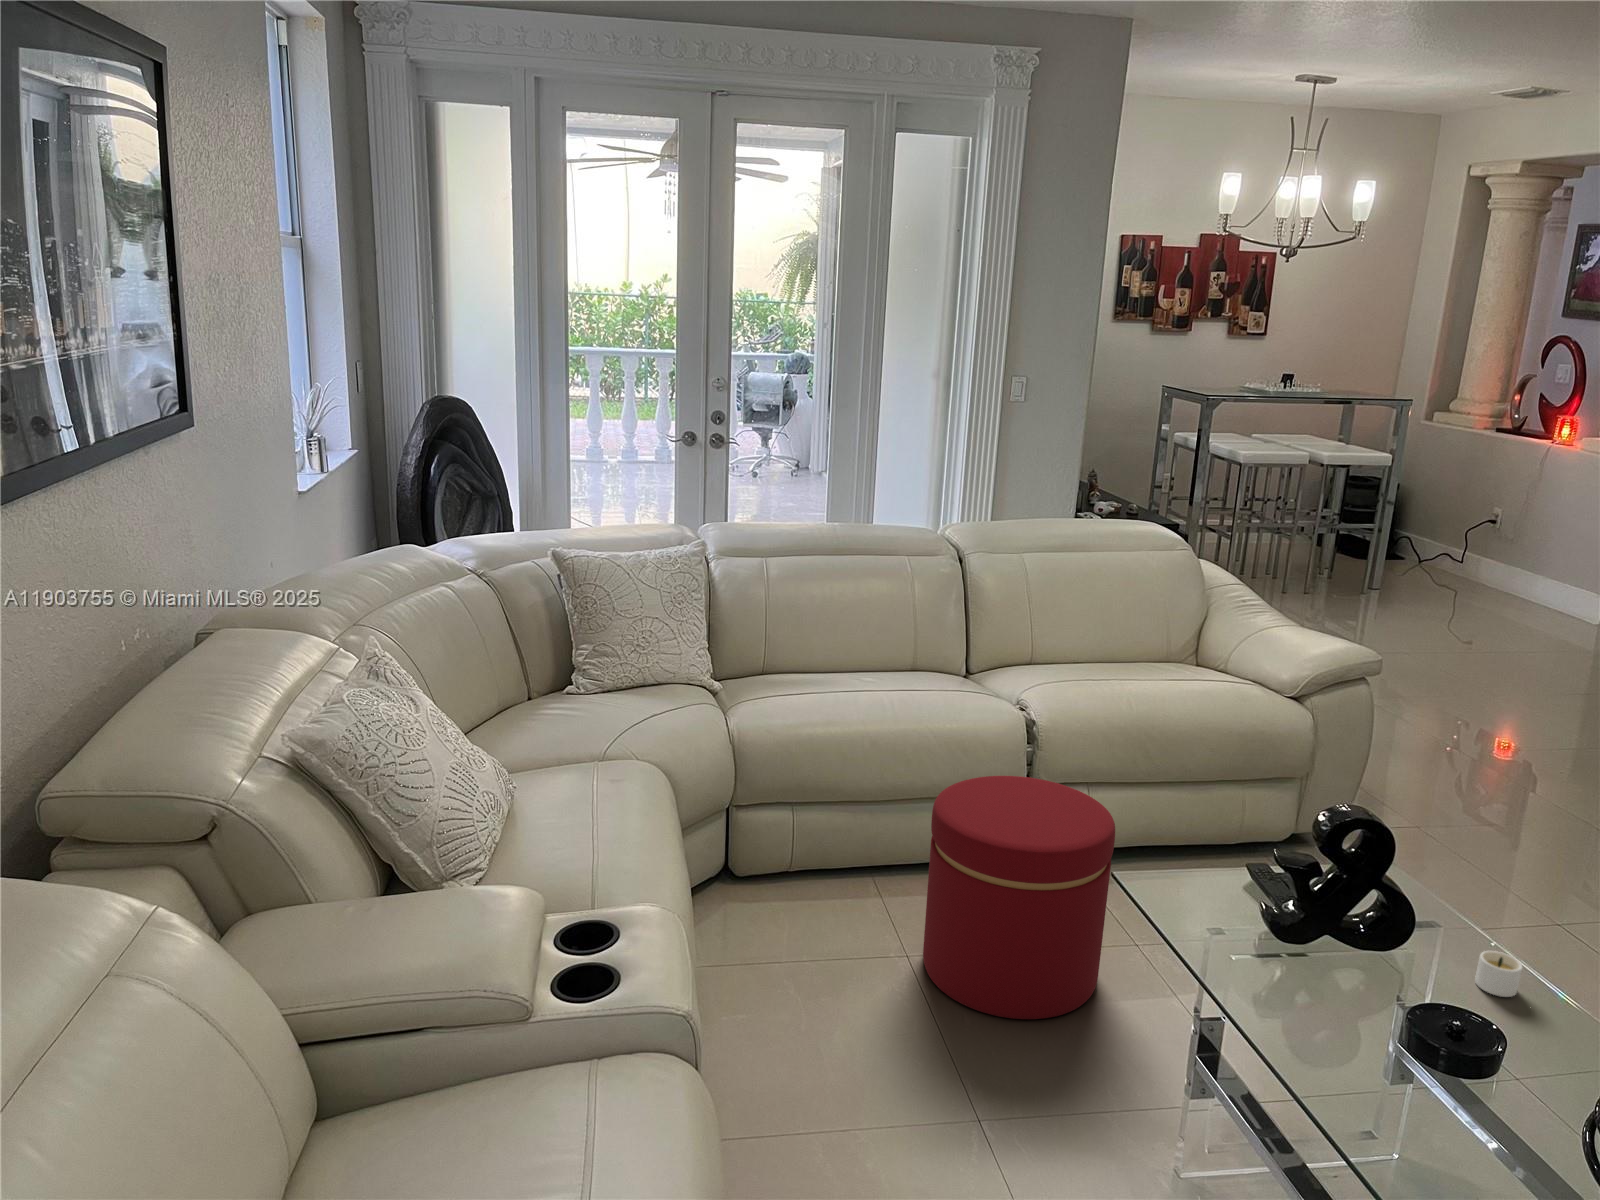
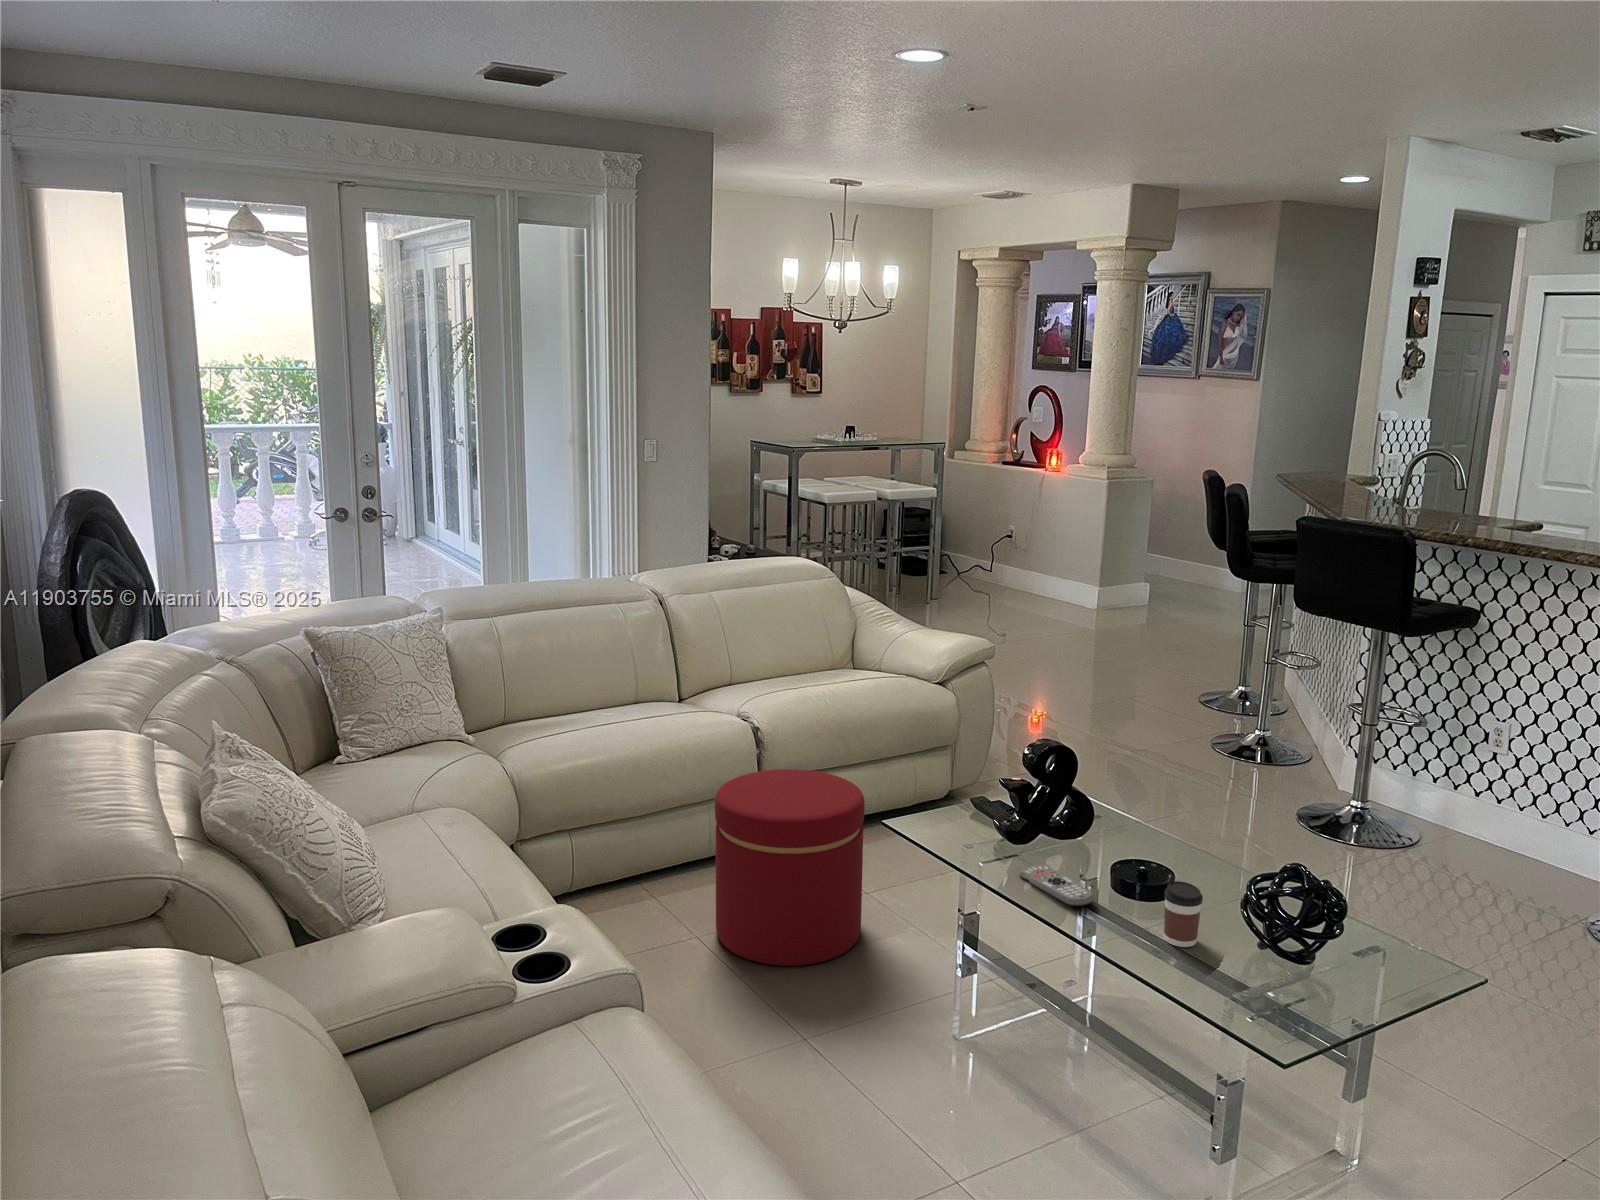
candle: present [1475,951,1522,997] -> none [1134,825,1172,857]
remote control: none [1281,976,1375,1053] -> present [1019,865,1094,907]
coffee cup: none [1466,1059,1536,1159] -> present [1164,881,1203,947]

